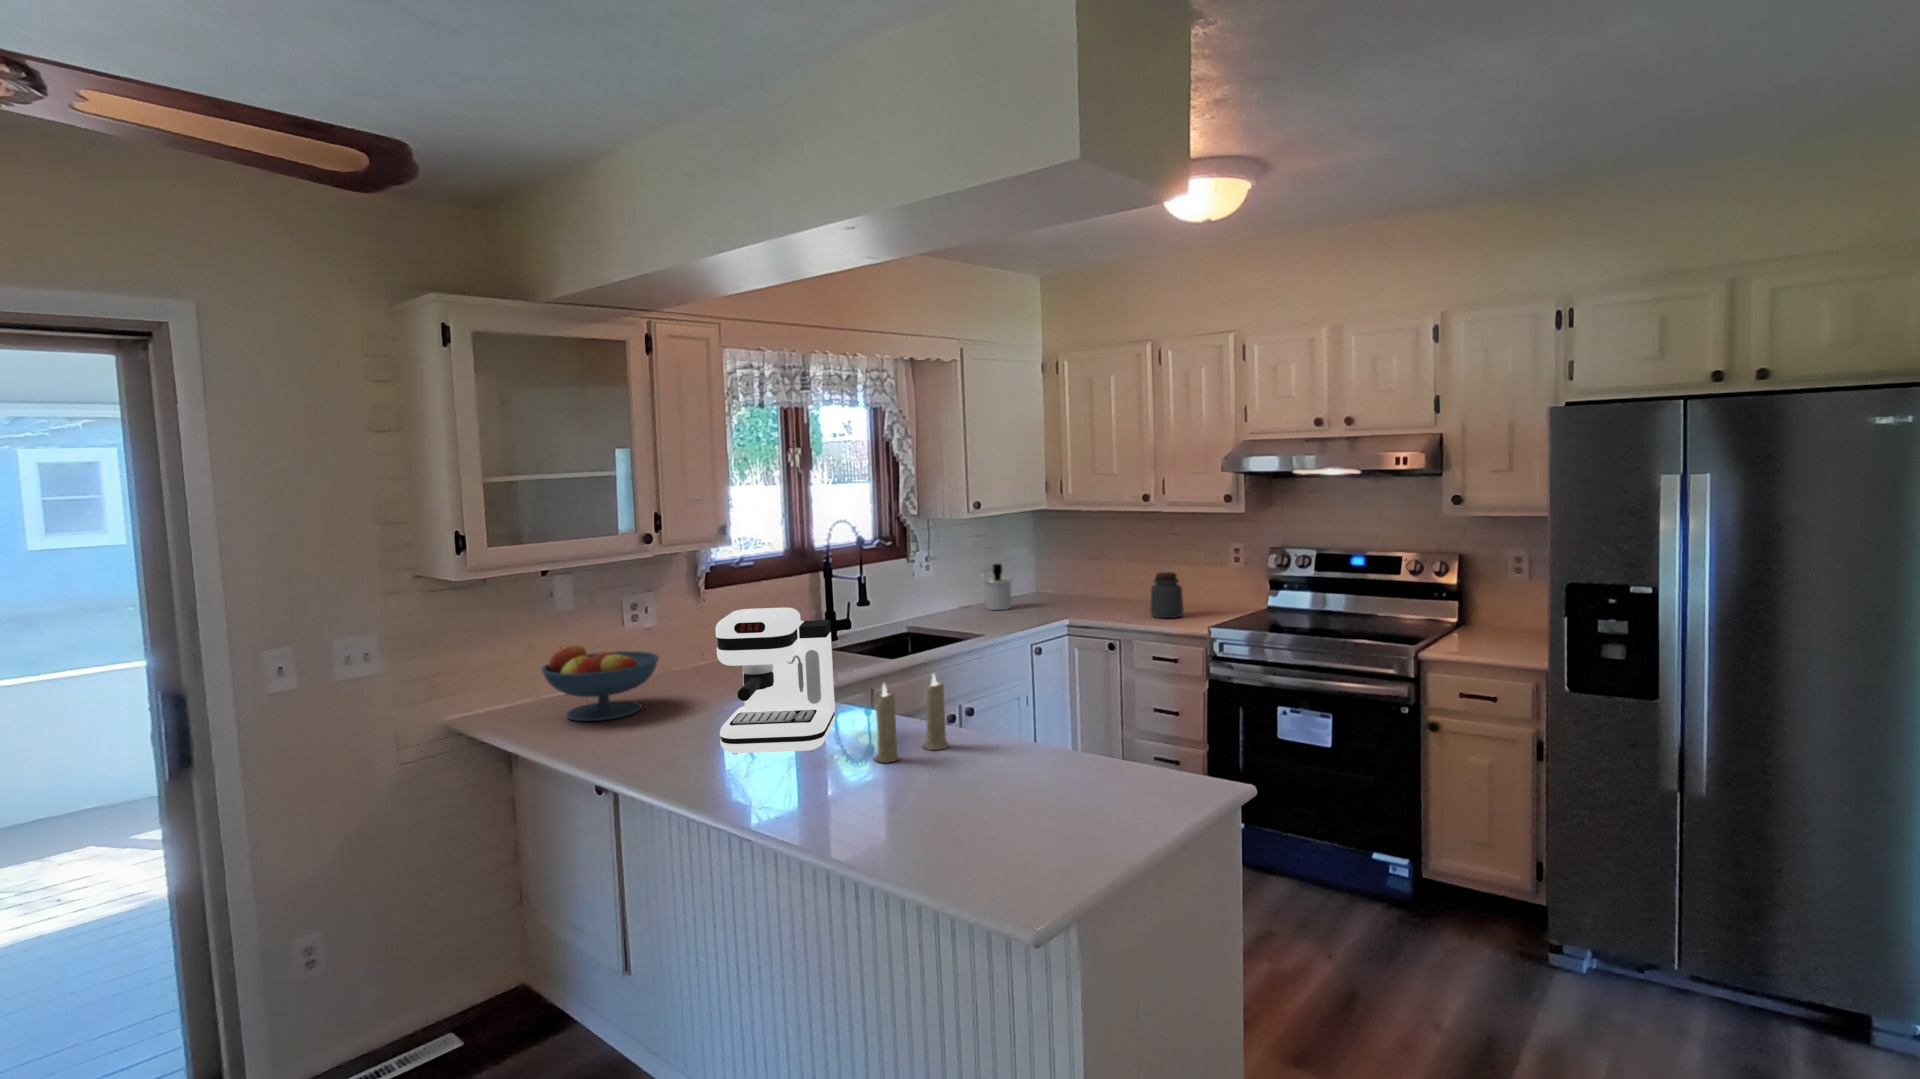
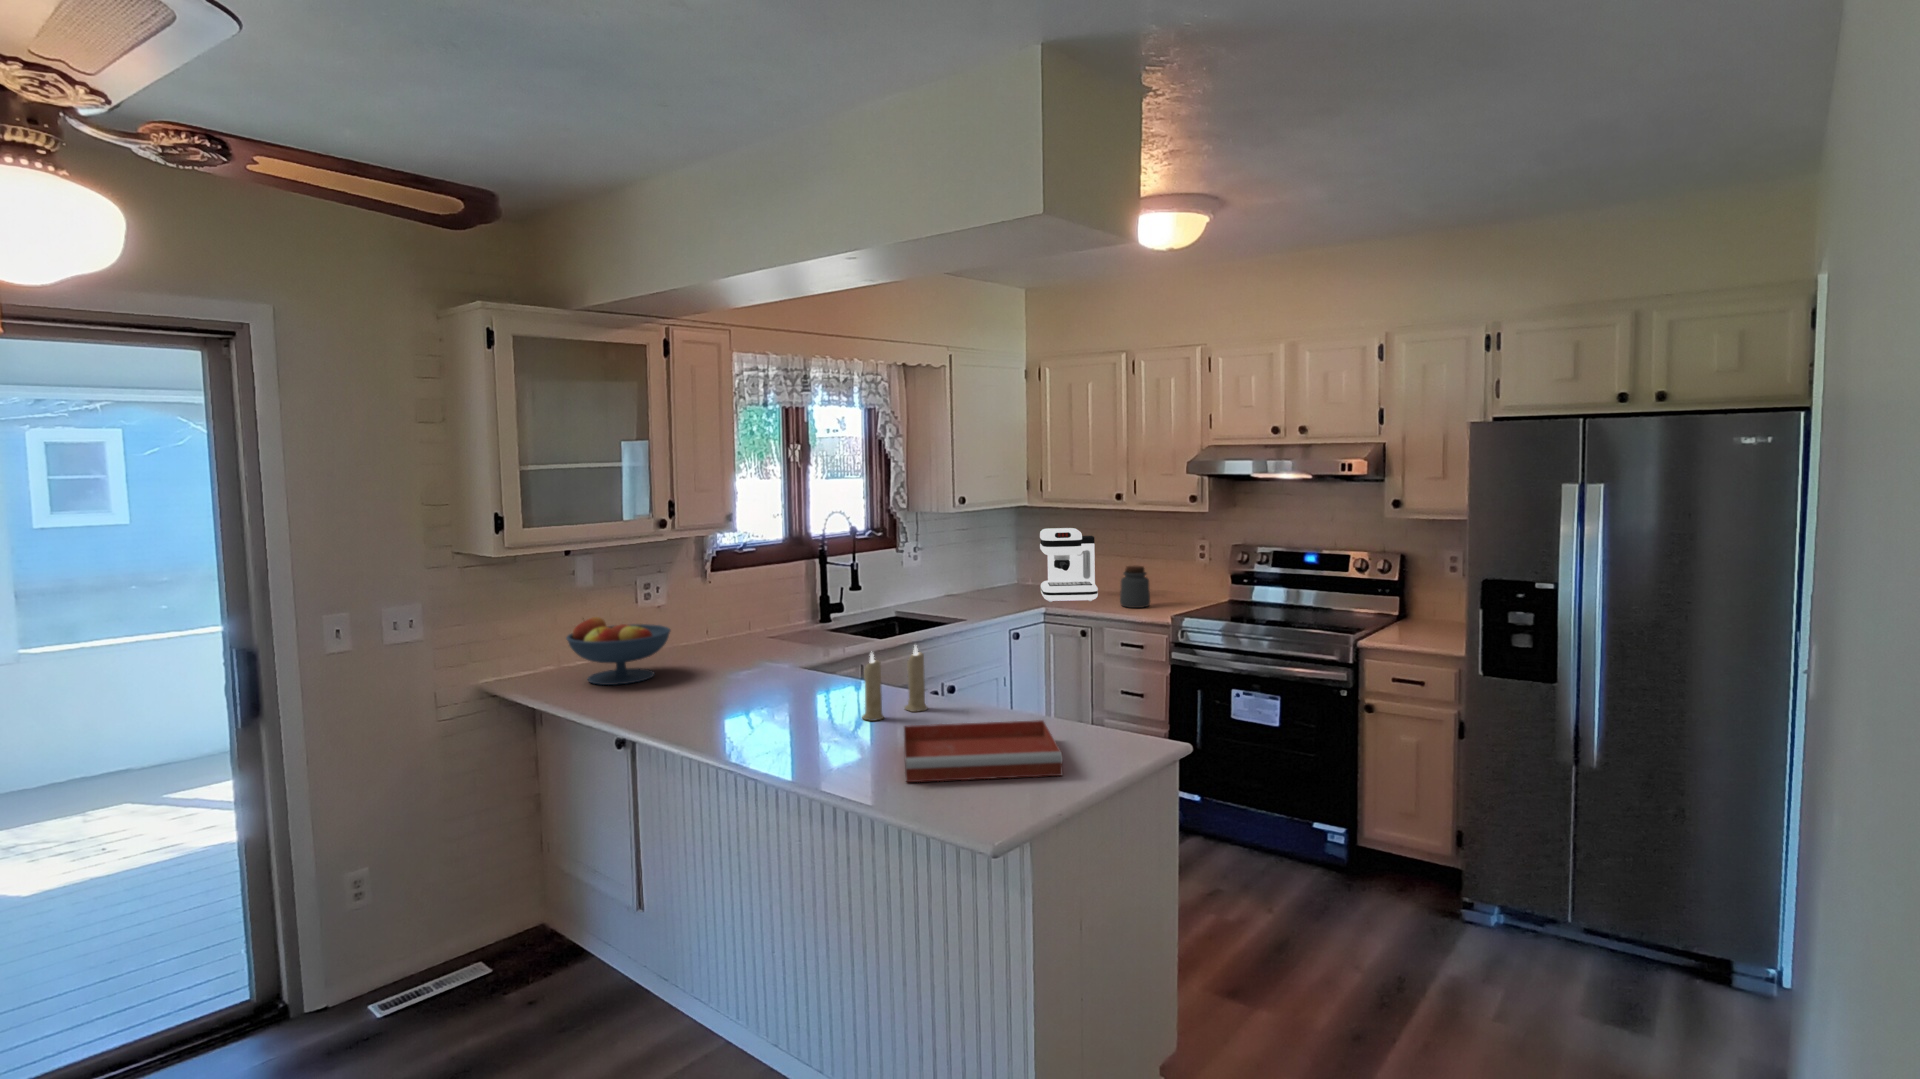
soap dispenser: present [982,563,1011,610] -> none [965,555,993,598]
coffee maker: present [715,607,835,754] -> present [1040,528,1098,602]
tray: none [923,762,1114,845] -> present [904,720,1063,782]

